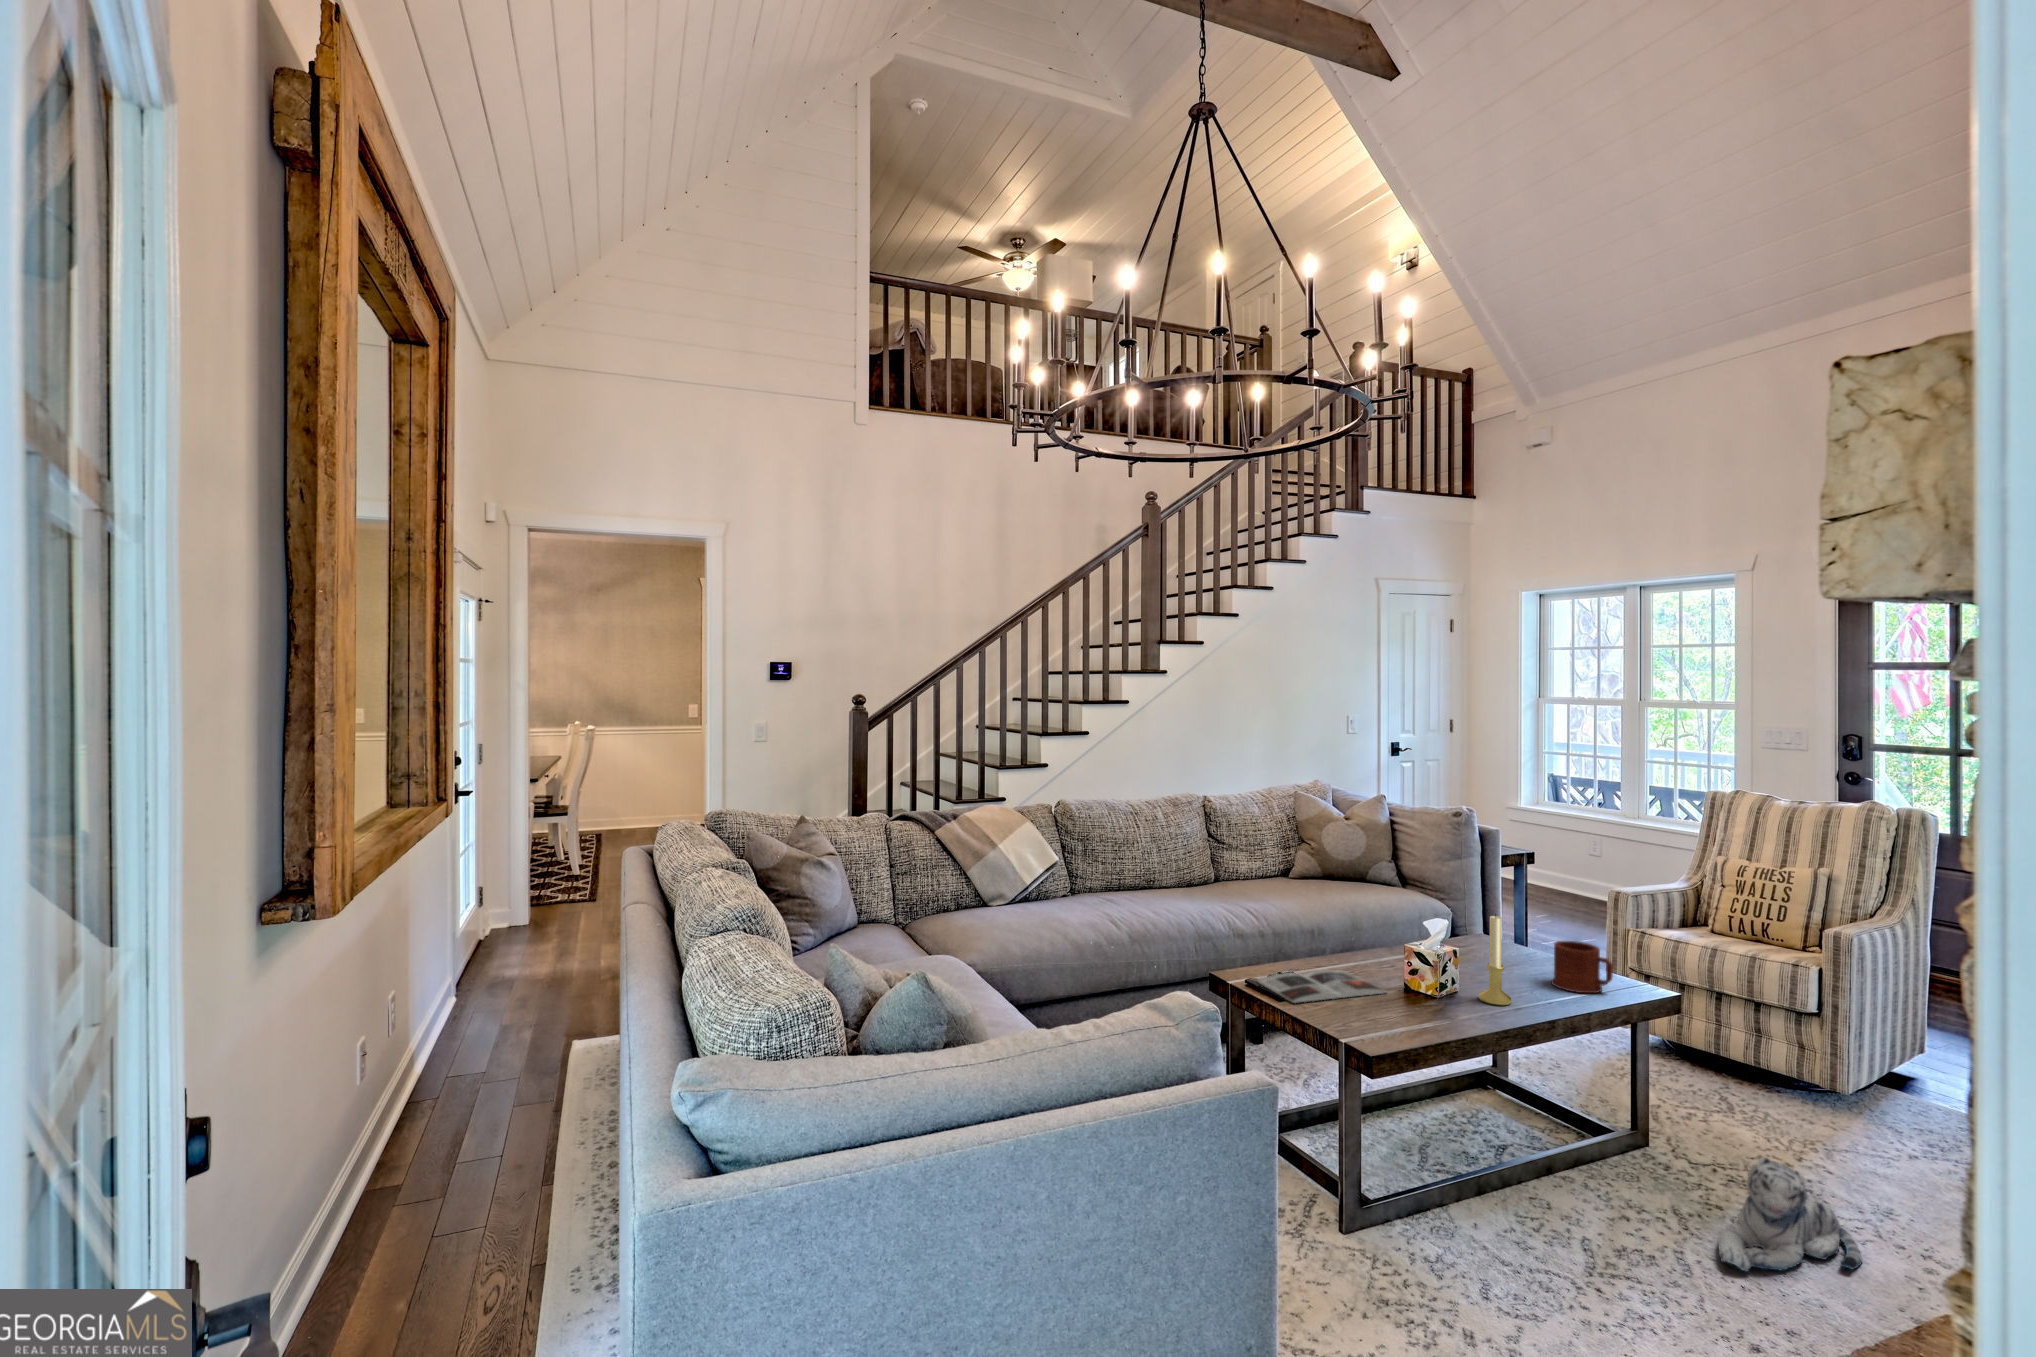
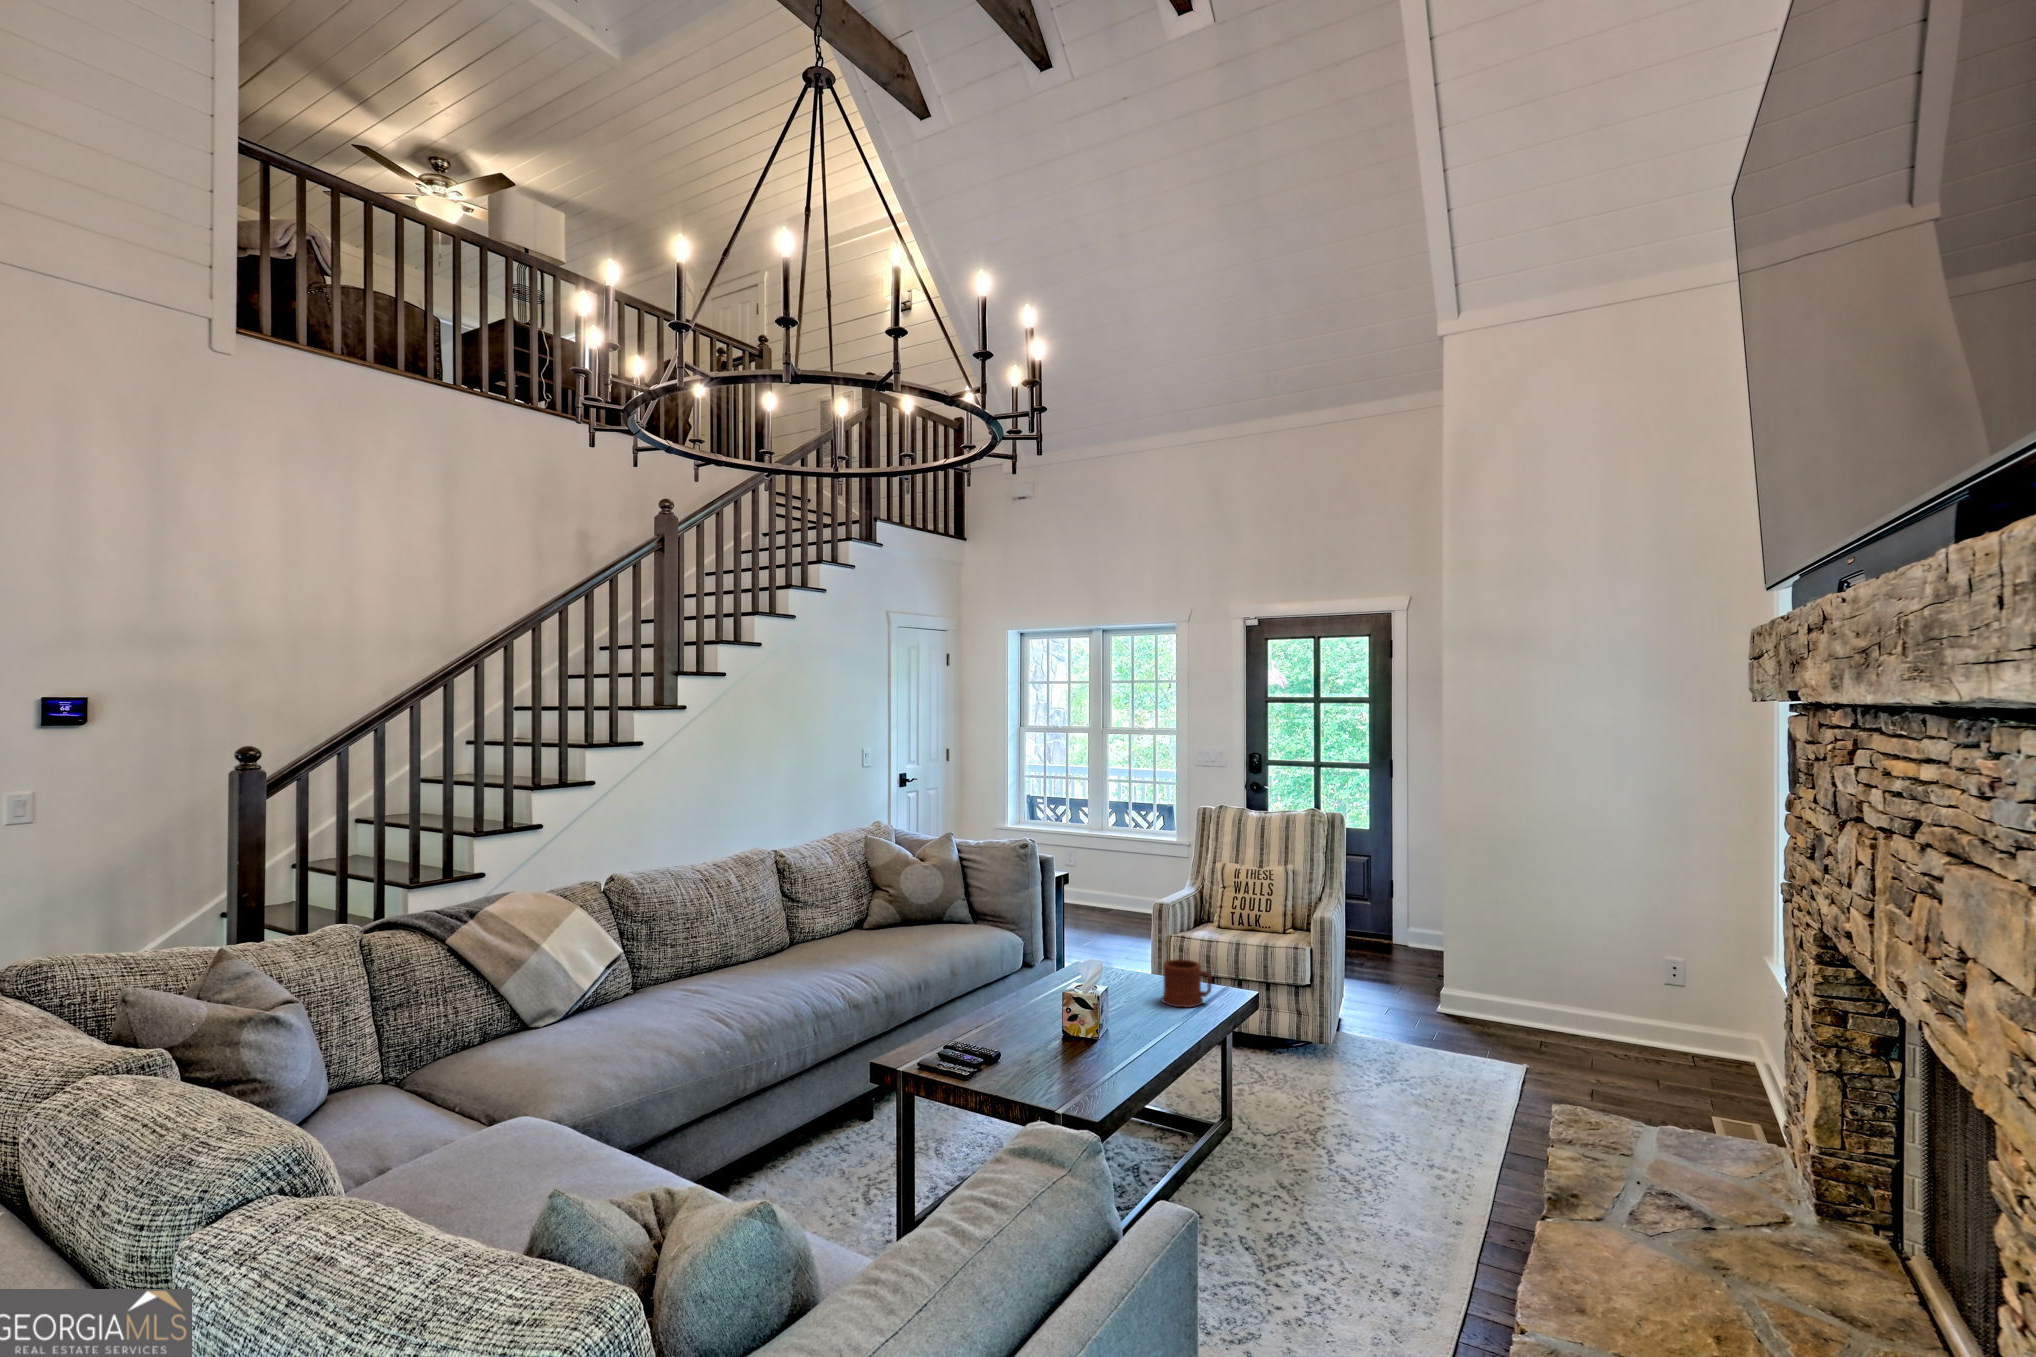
candle holder: present [1479,914,1512,1005] -> none [1122,947,1151,1035]
magazine: present [1257,970,1386,1003] -> none [921,1028,1048,1076]
plush toy: present [1718,1157,1862,1272] -> none [1328,1123,1415,1227]

